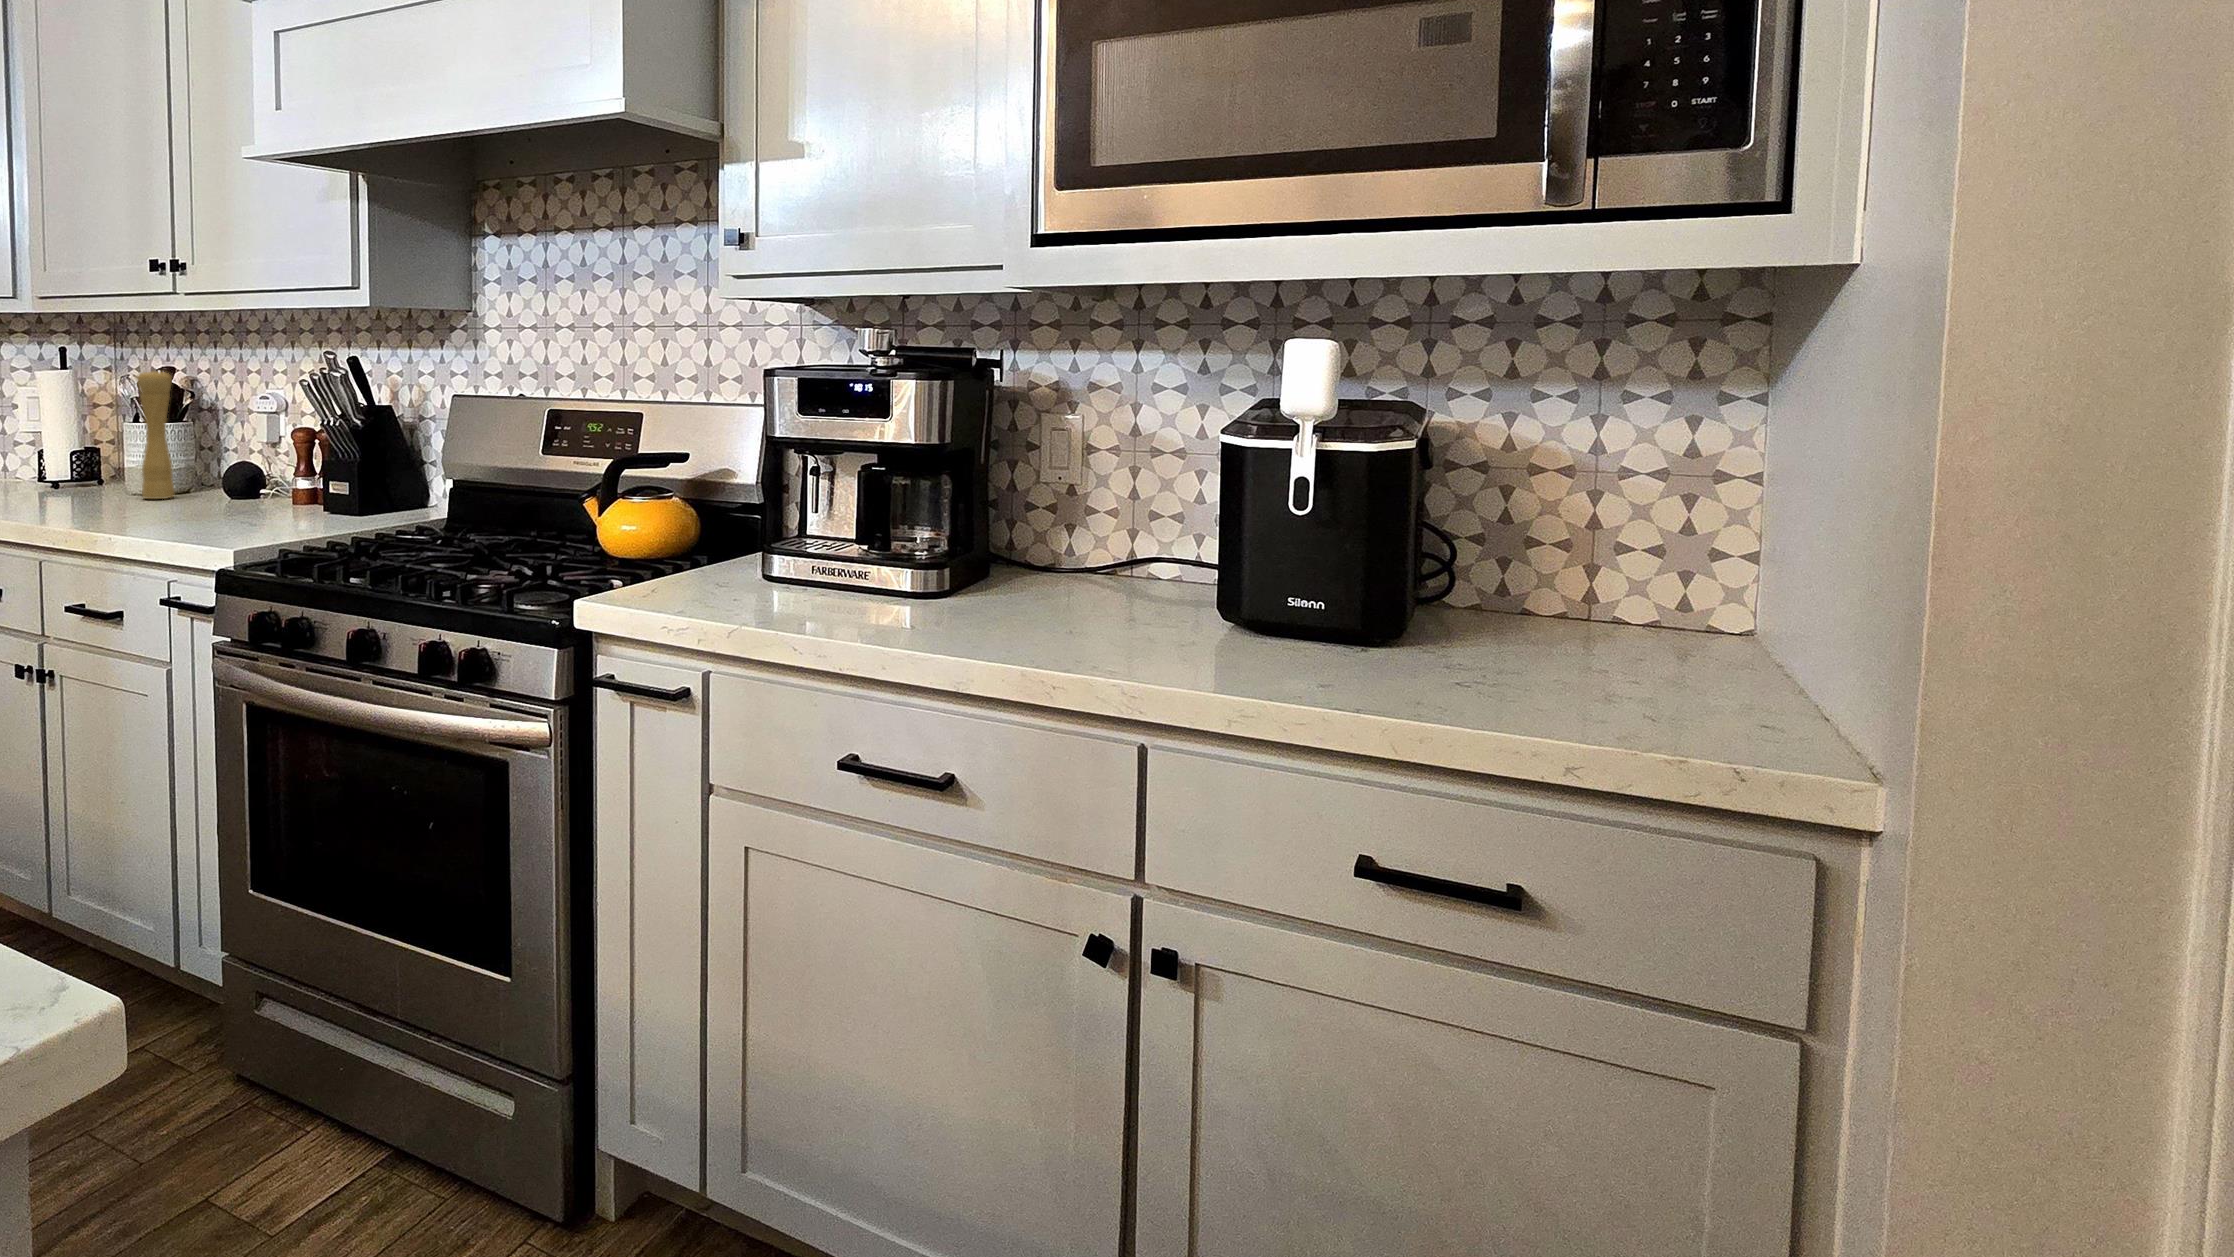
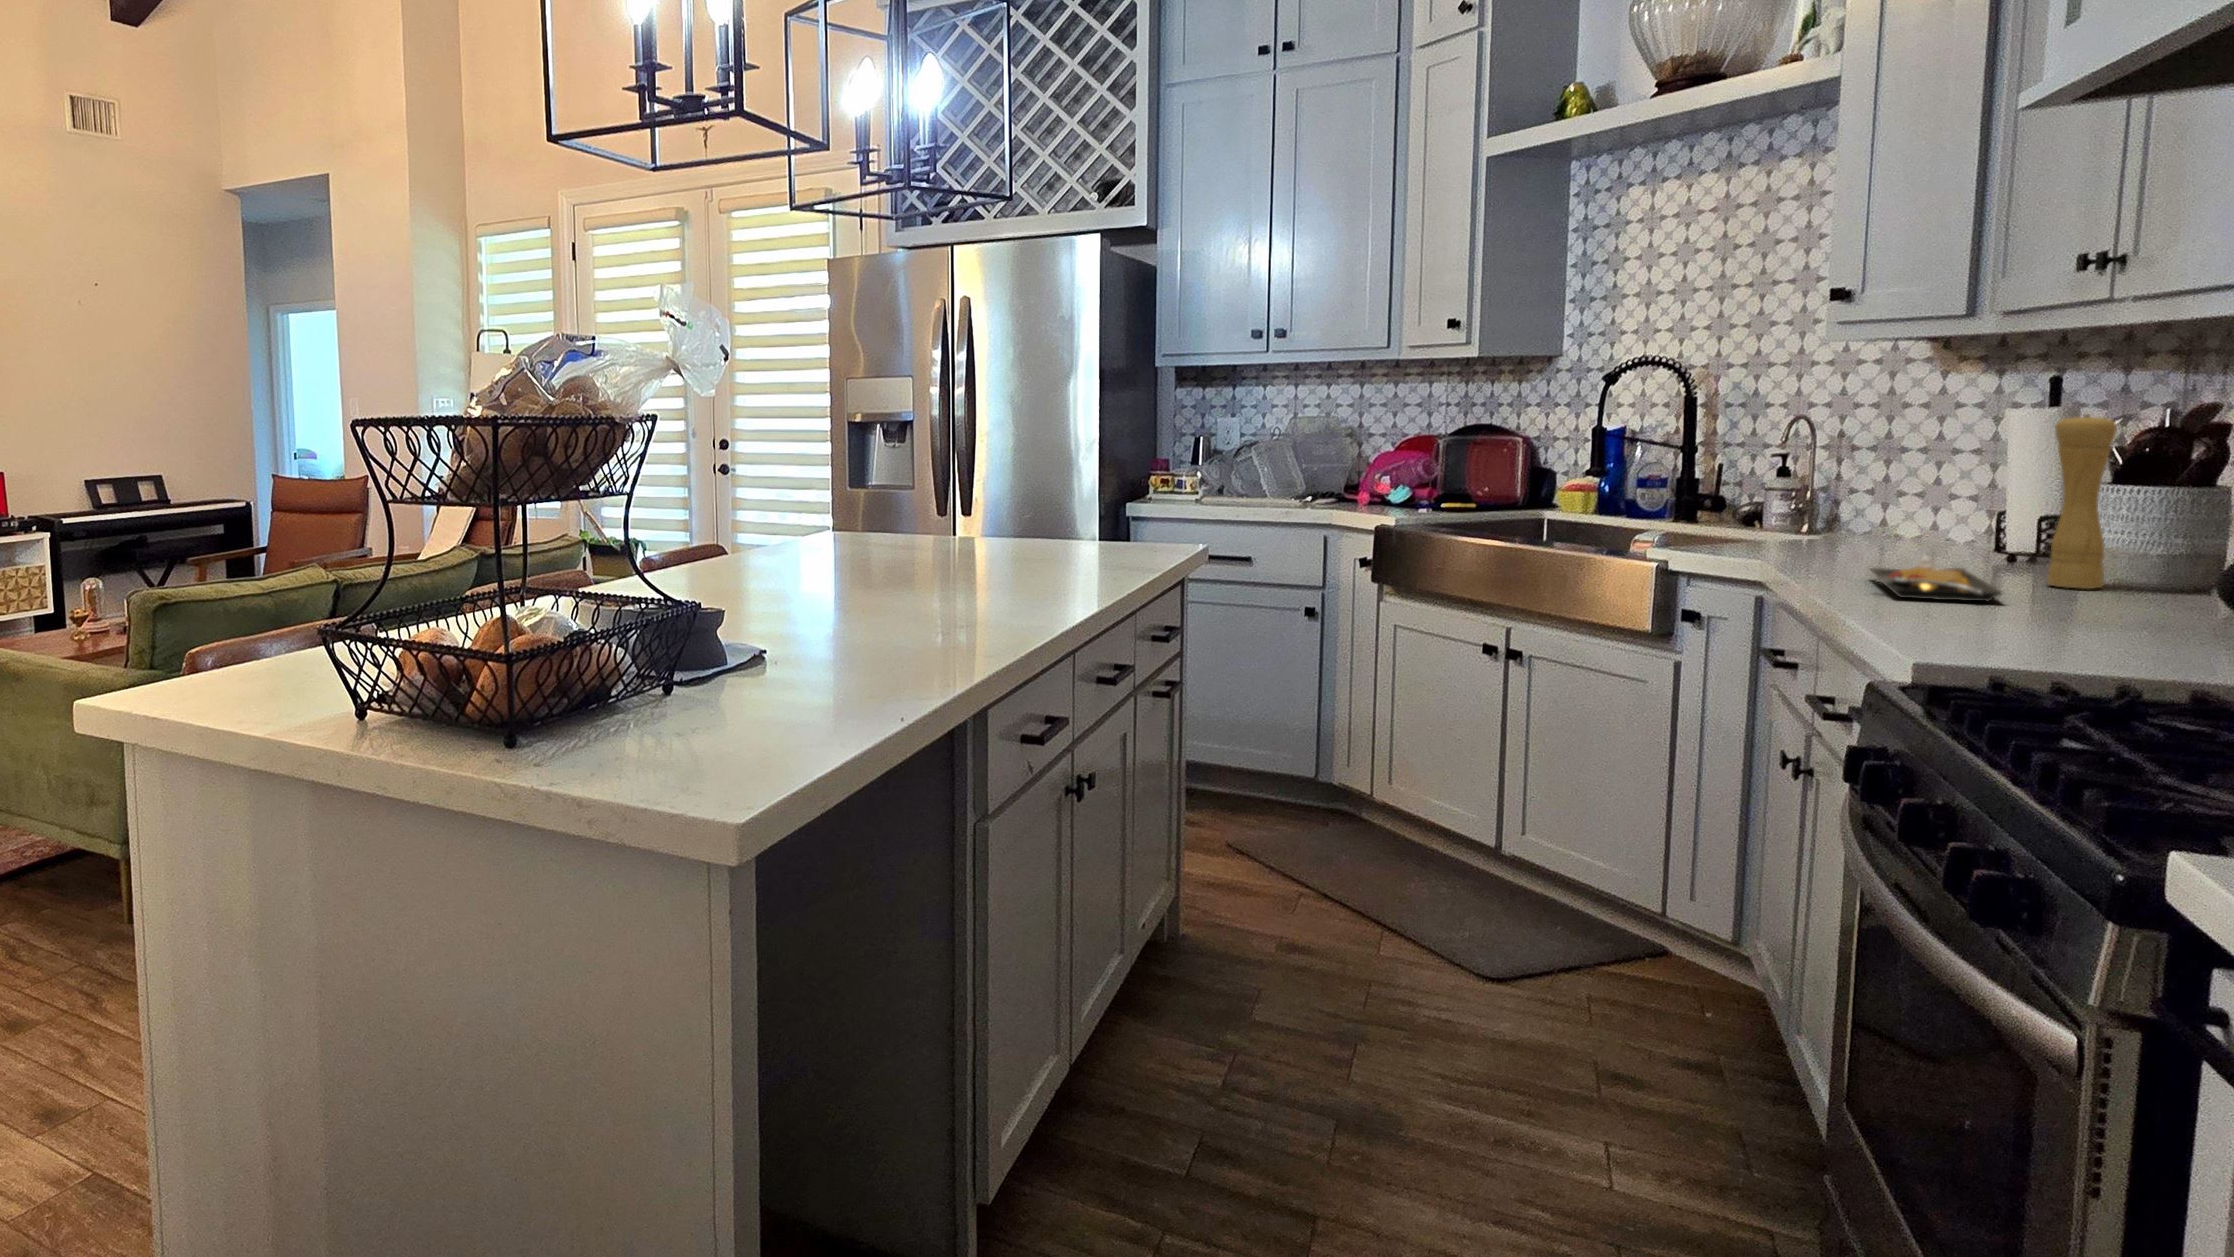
plate: none [35,484,162,519] -> present [1870,556,2002,601]

